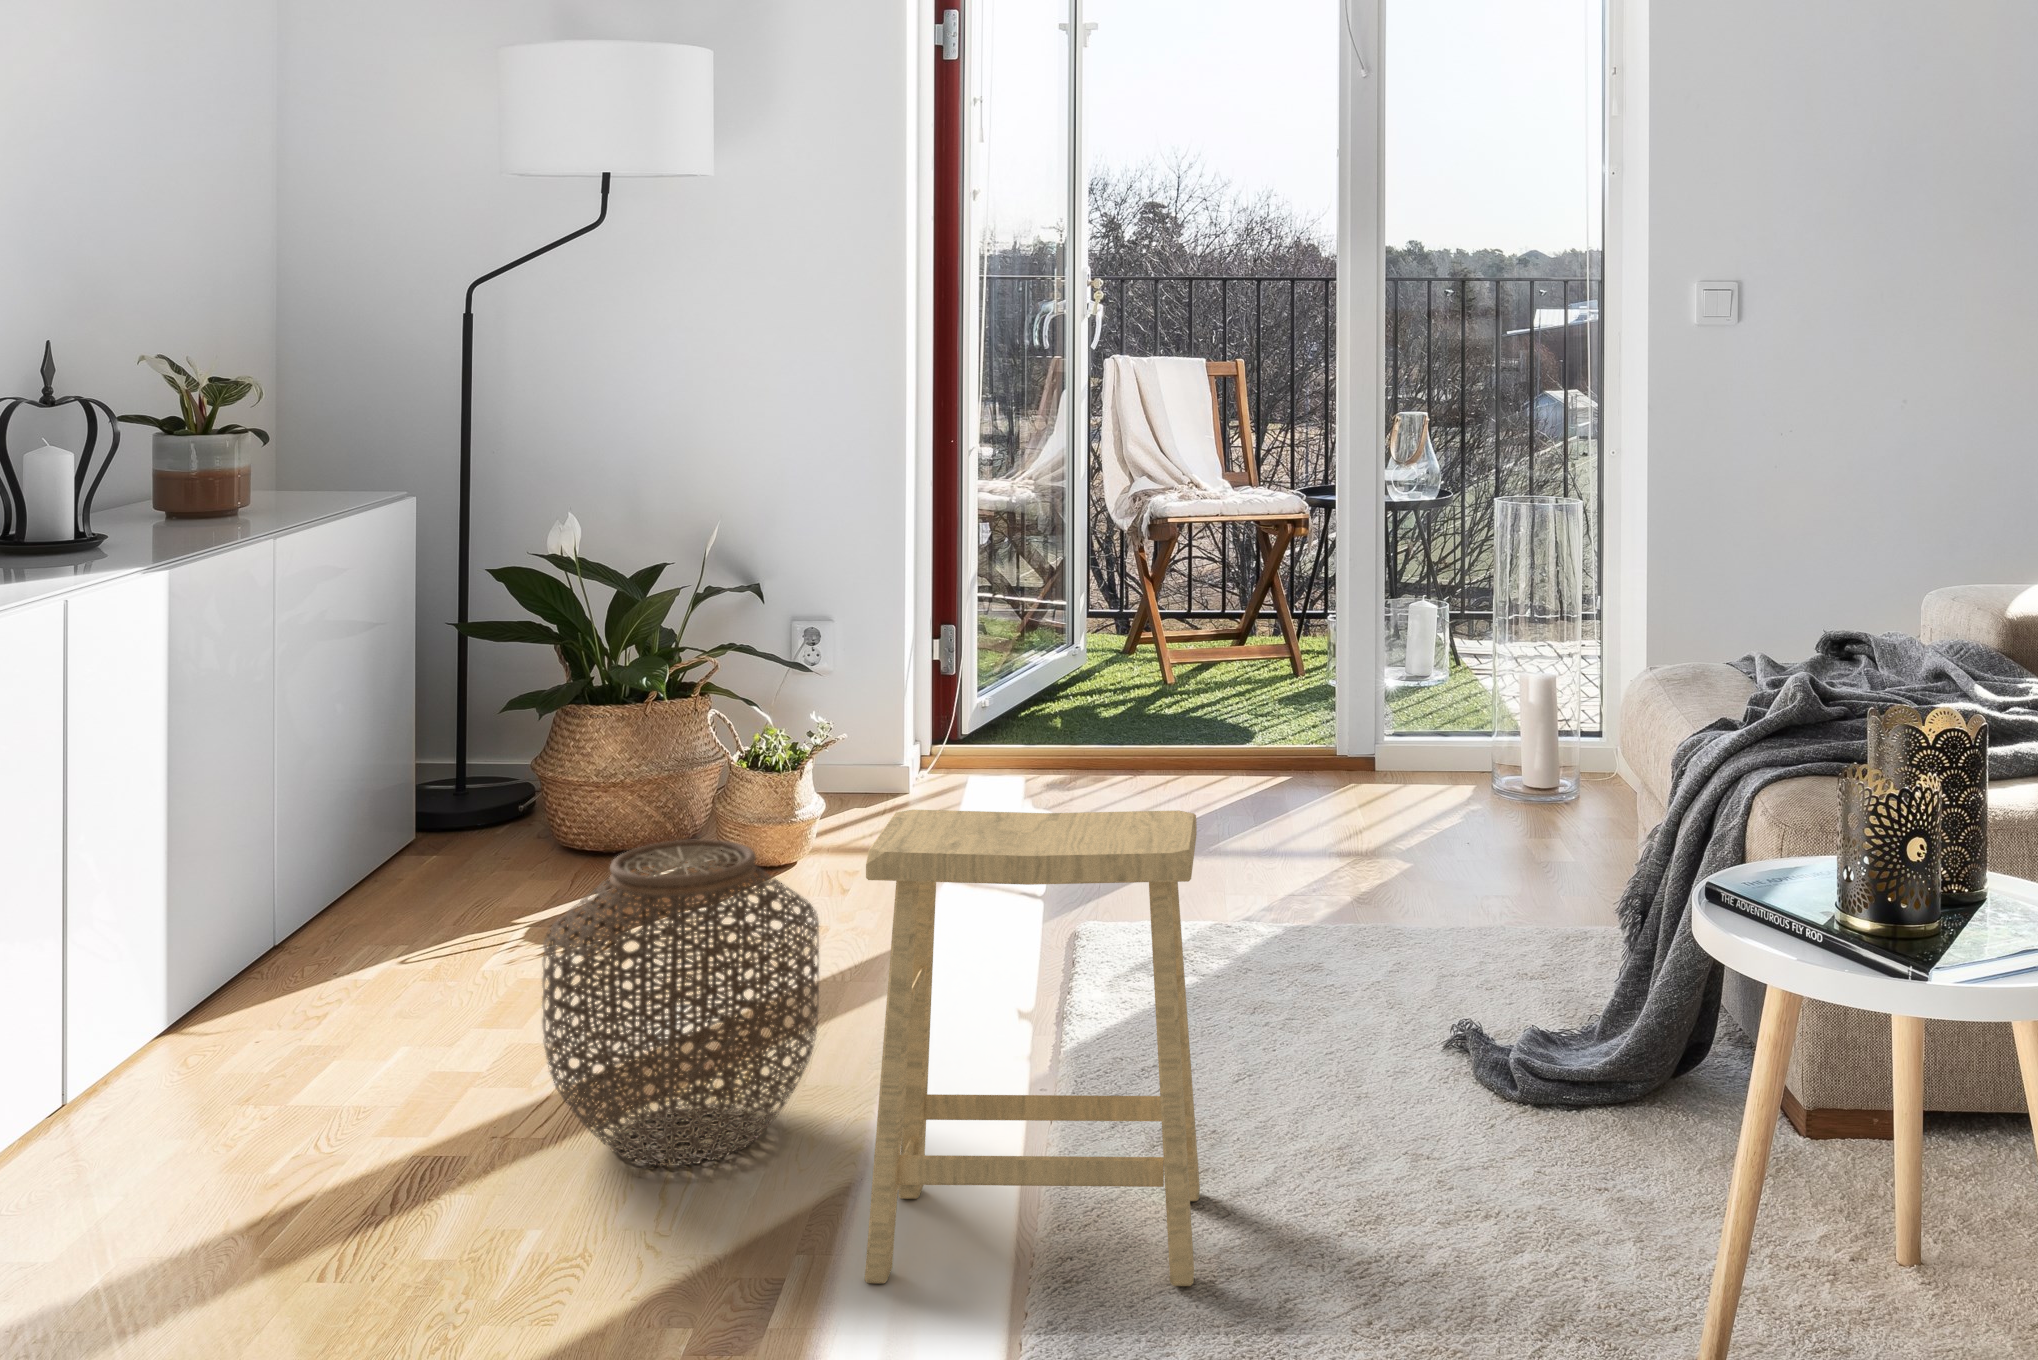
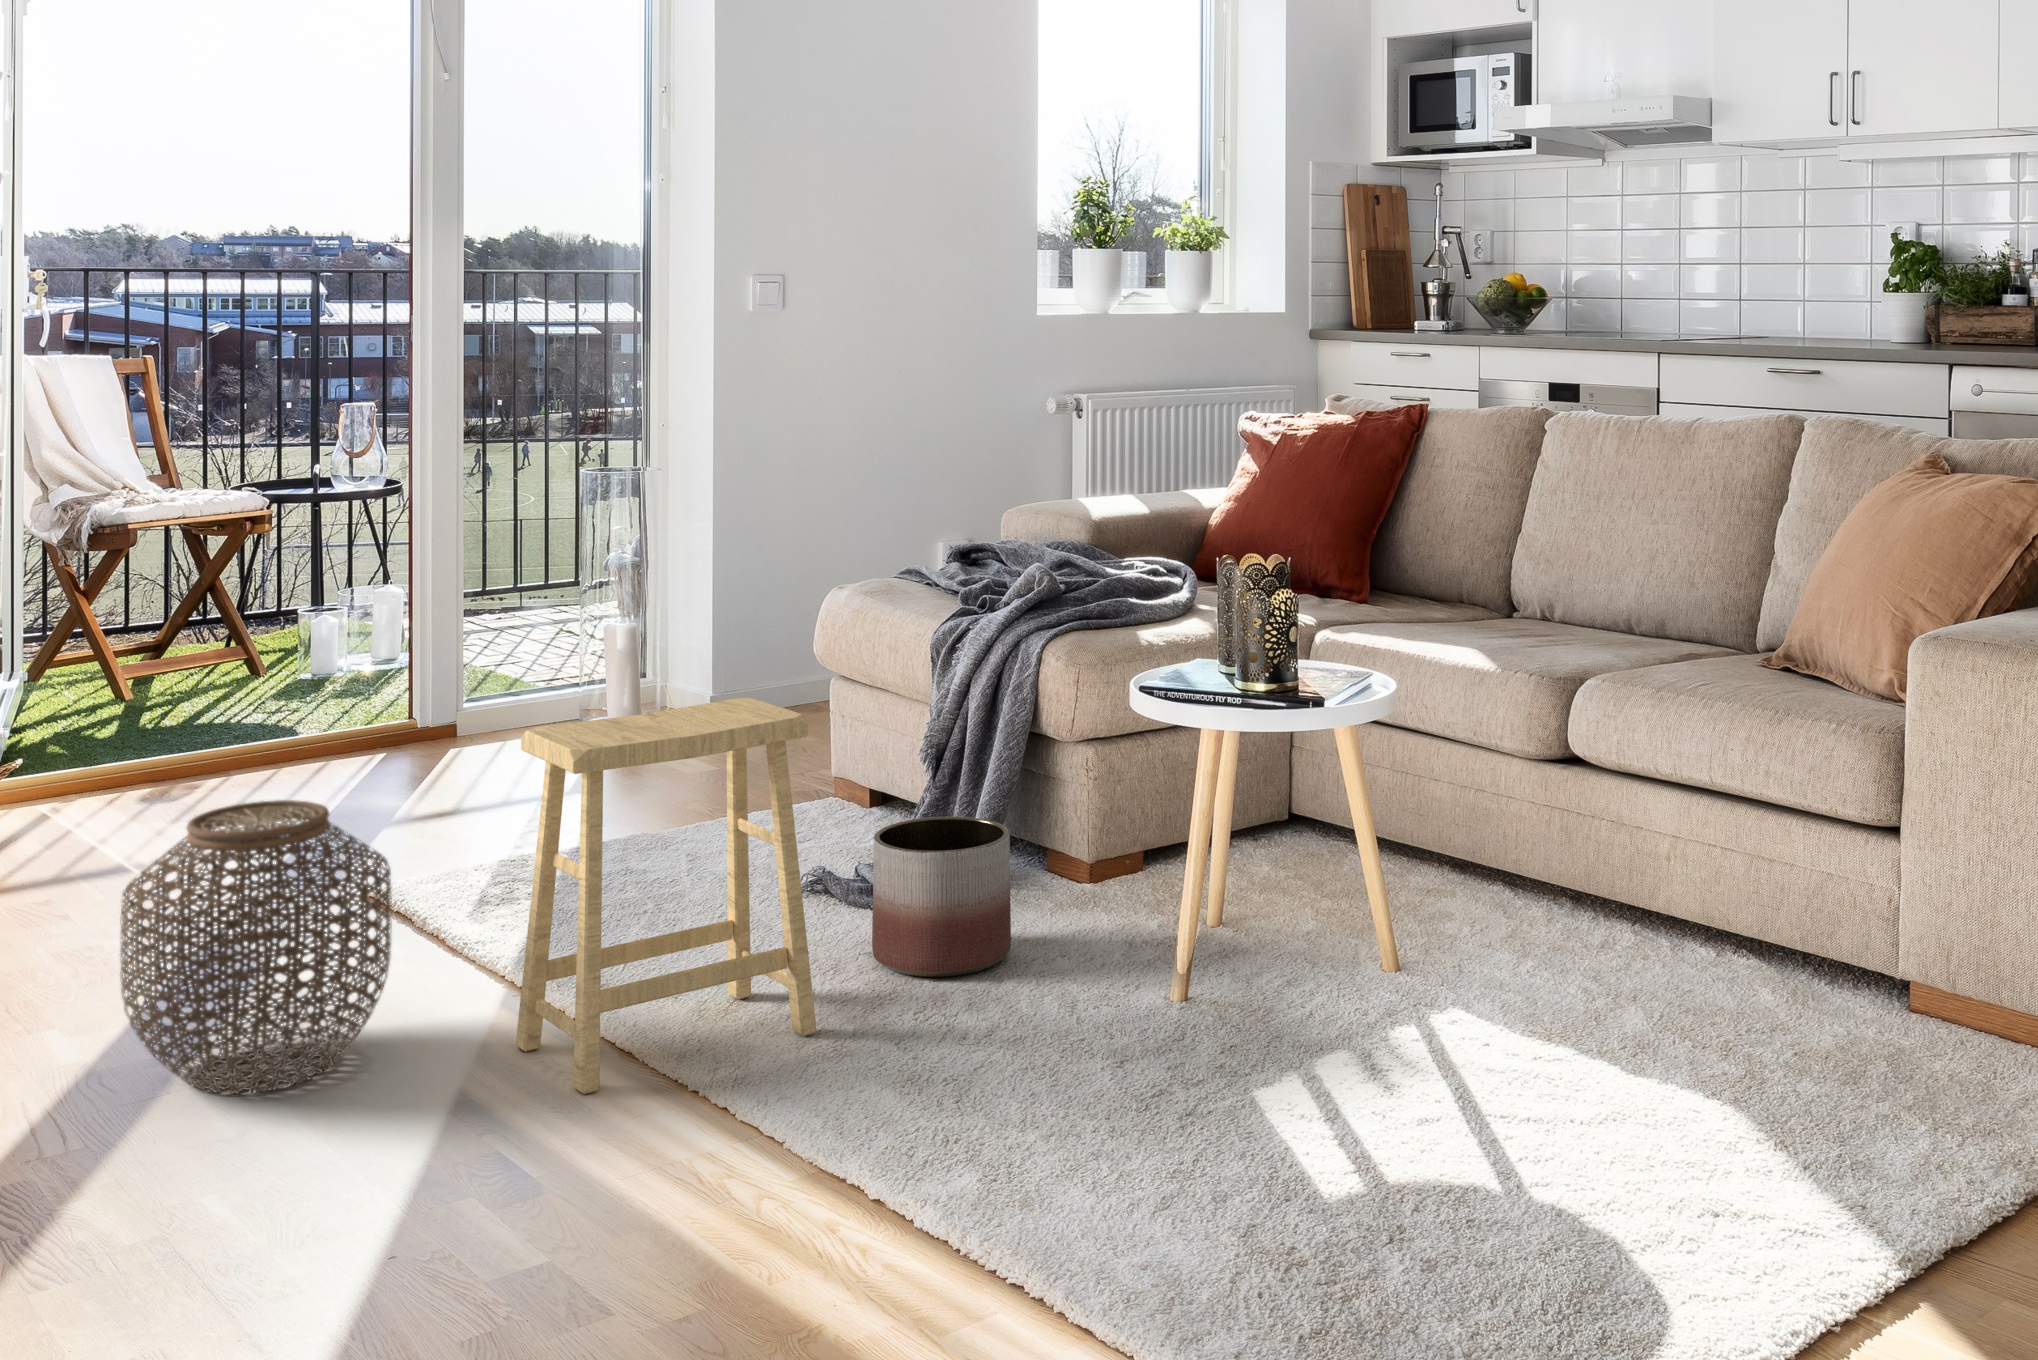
planter: none [1381,1011,1573,1255] -> present [872,817,1011,977]

